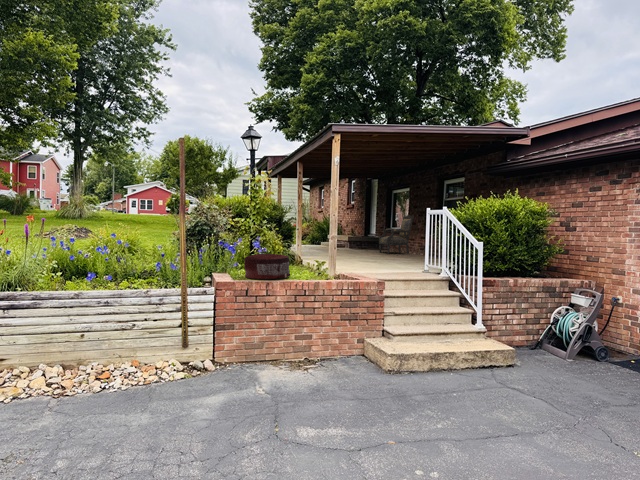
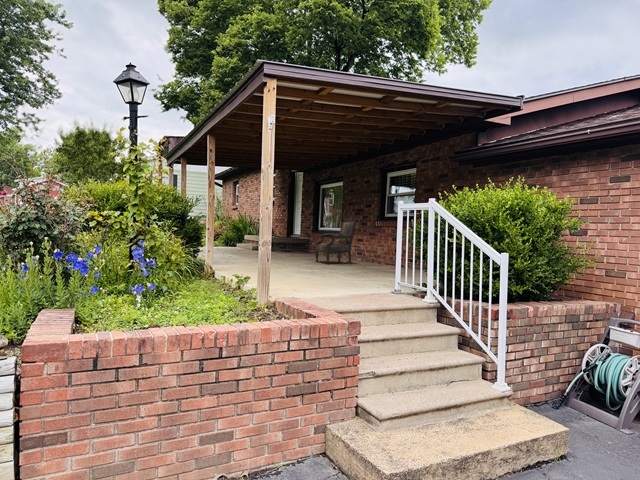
pouf: present [244,254,290,279] -> none [106,275,196,325]

